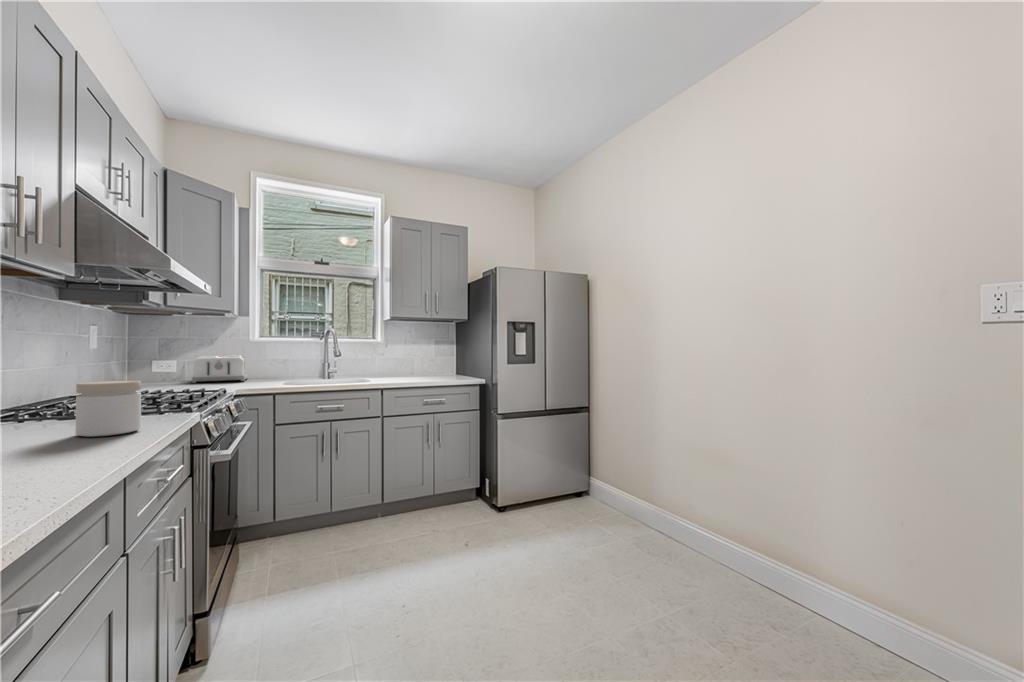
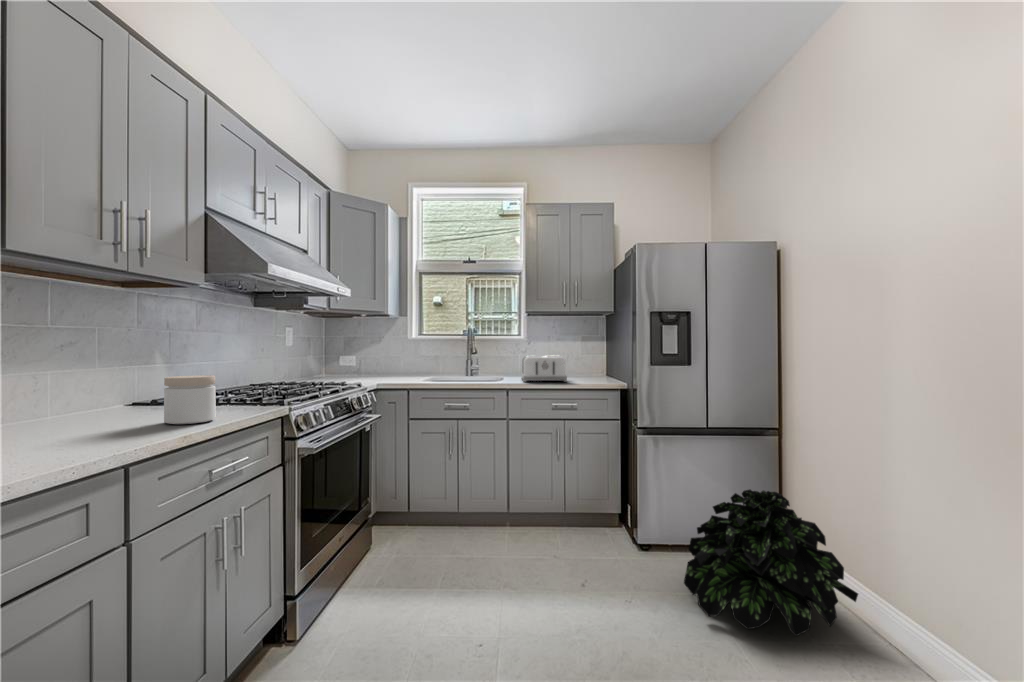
toaster: present [192,356,248,383] -> present [521,355,567,382]
potted plant: none [542,451,651,549] -> present [684,489,858,636]

